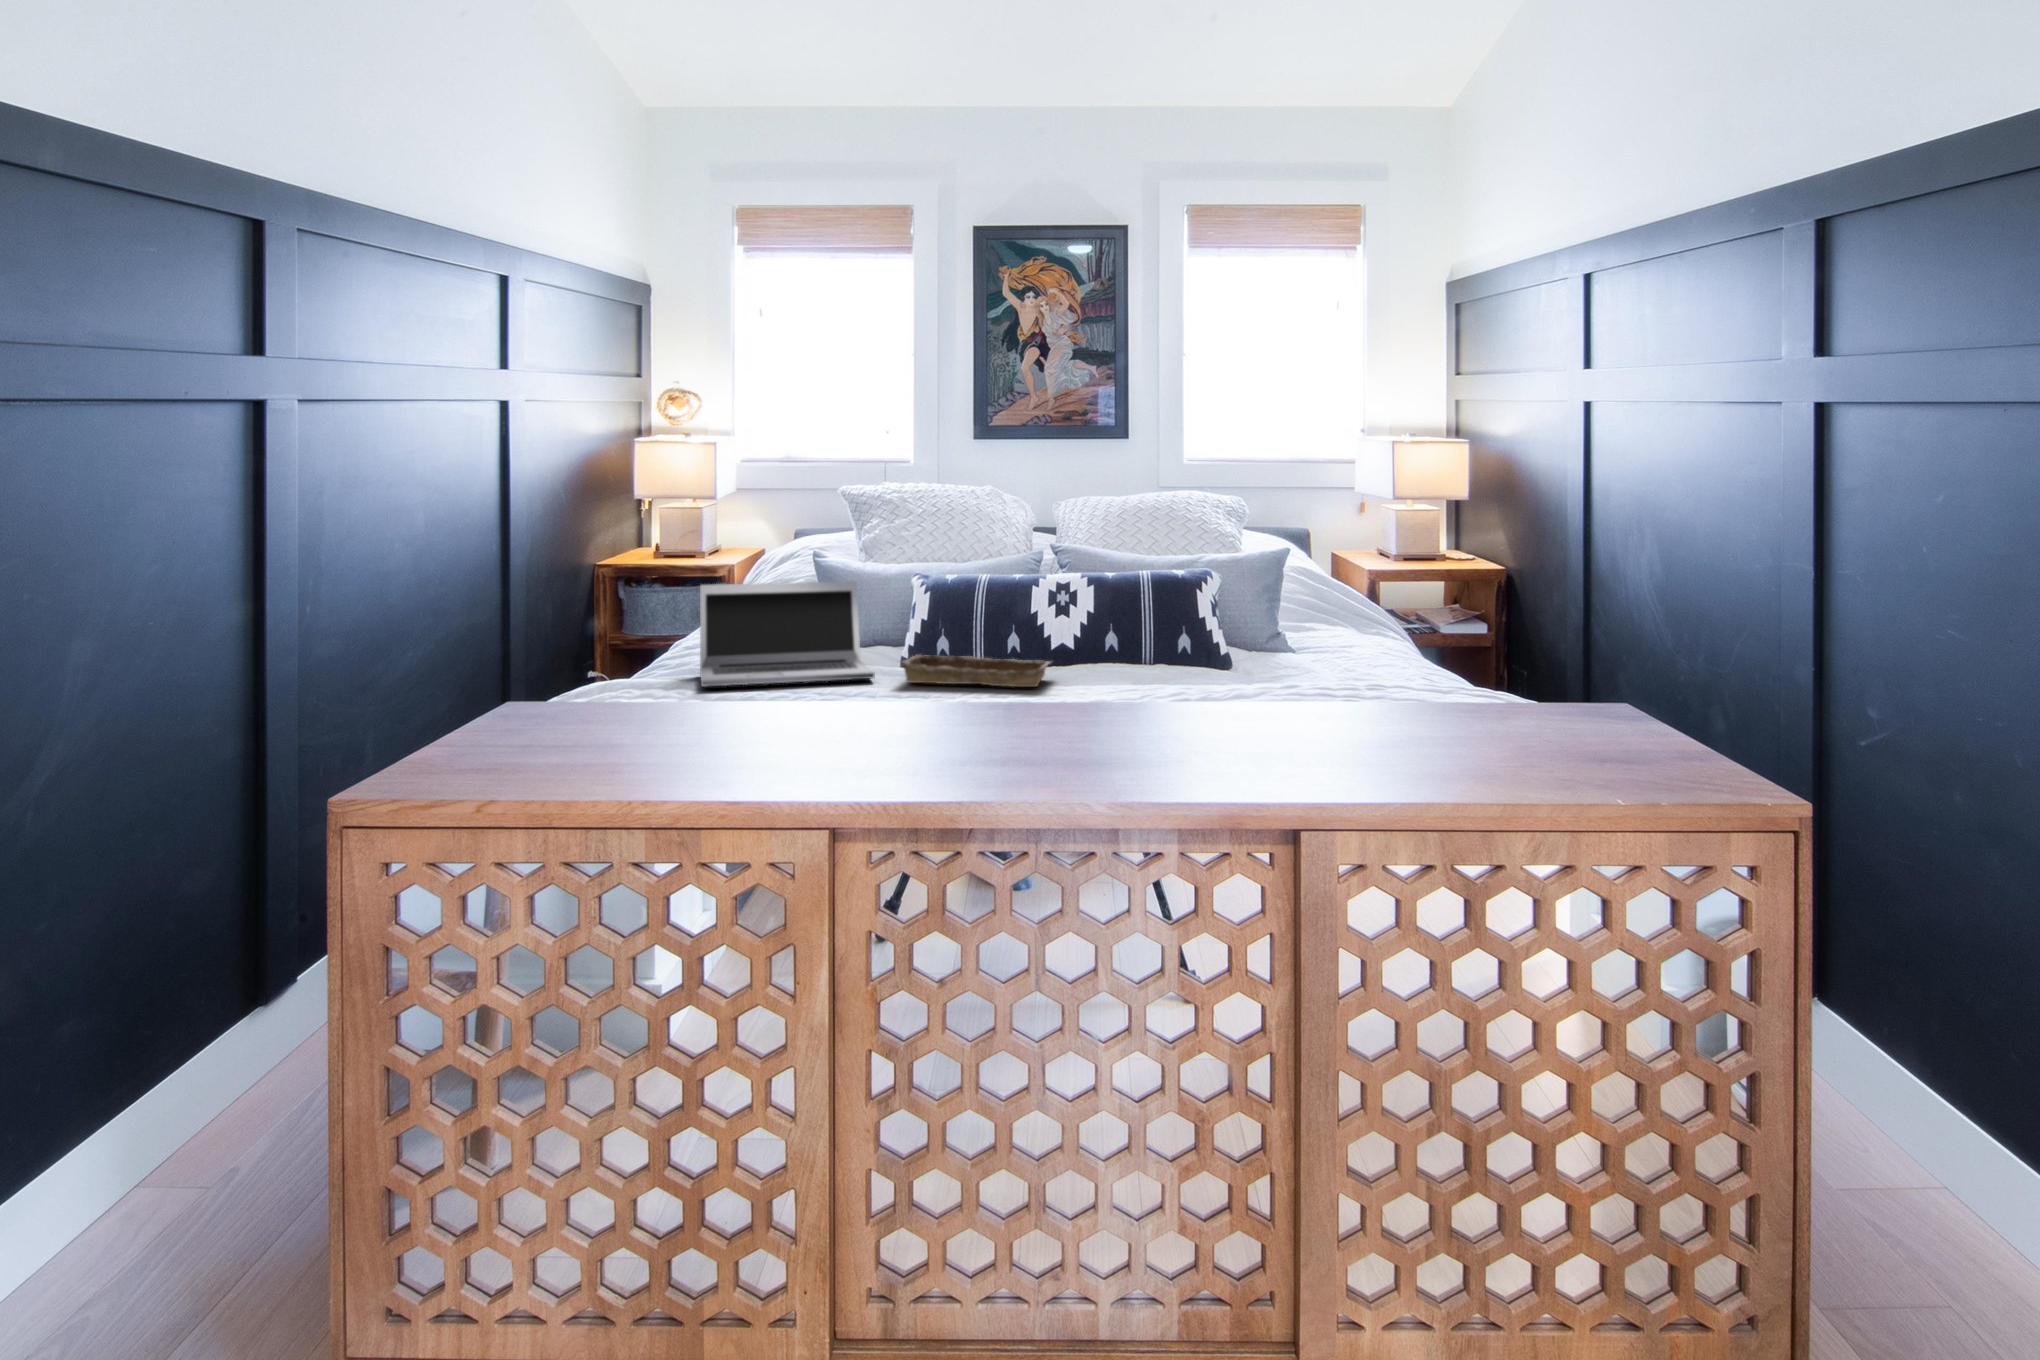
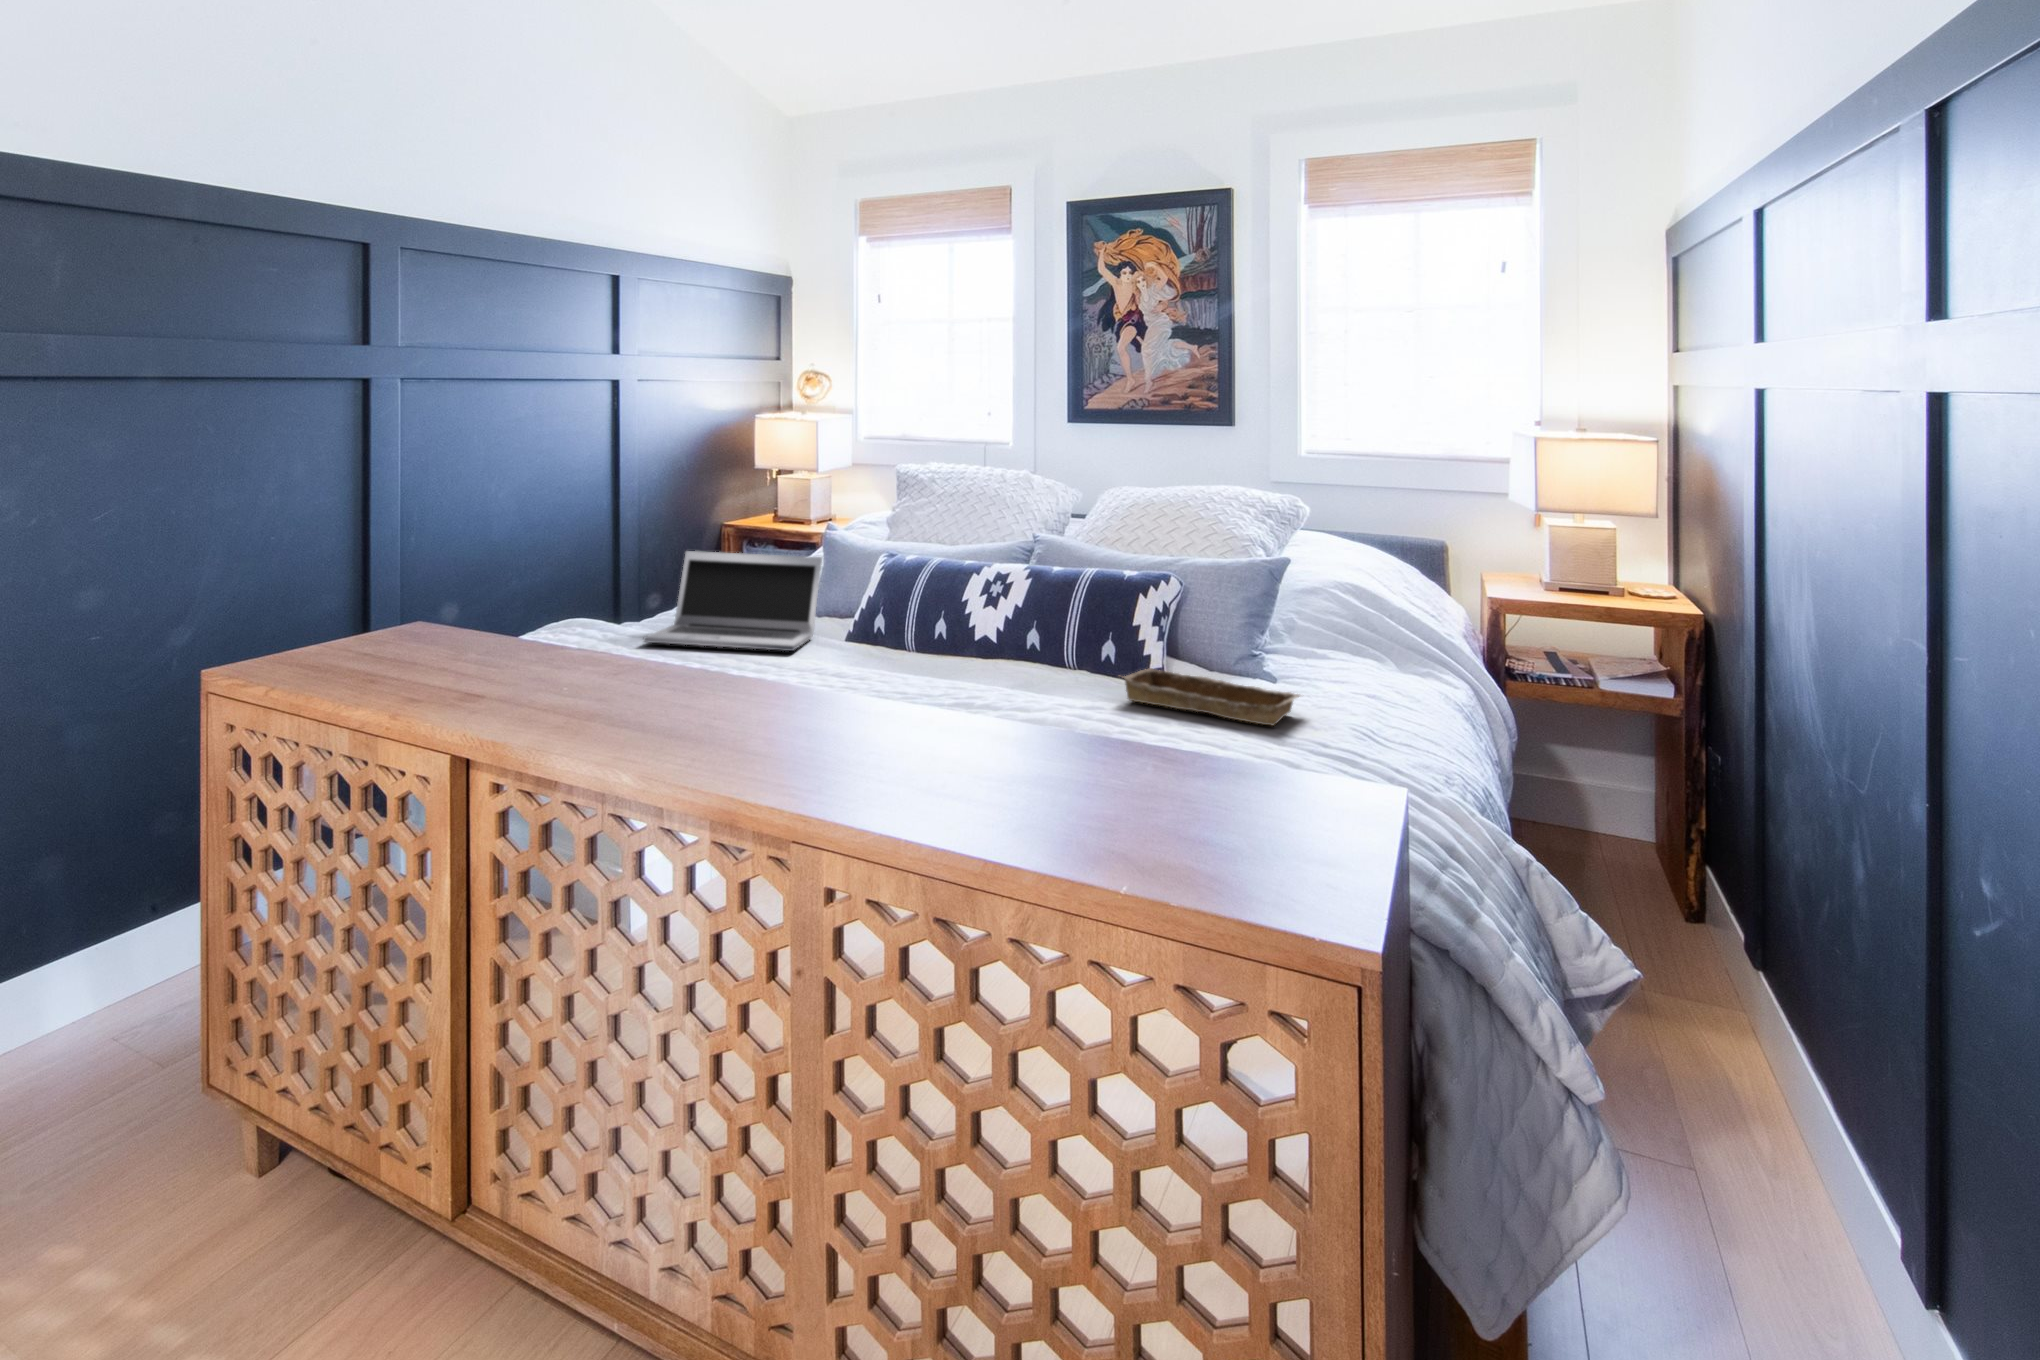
tray: present [903,654,1050,687] -> present [1124,668,1300,726]

